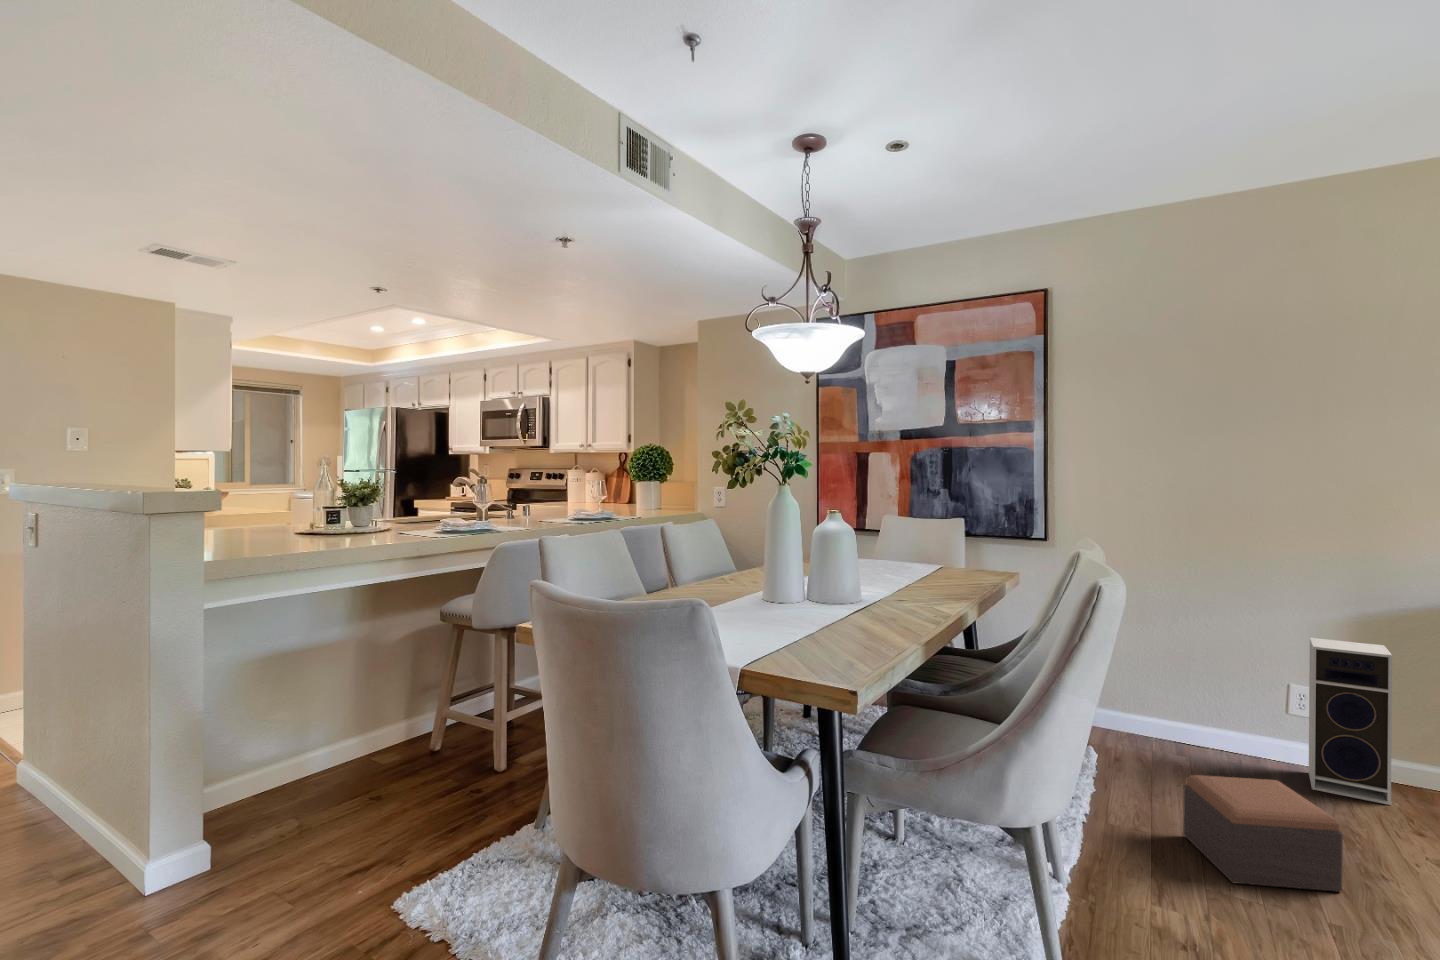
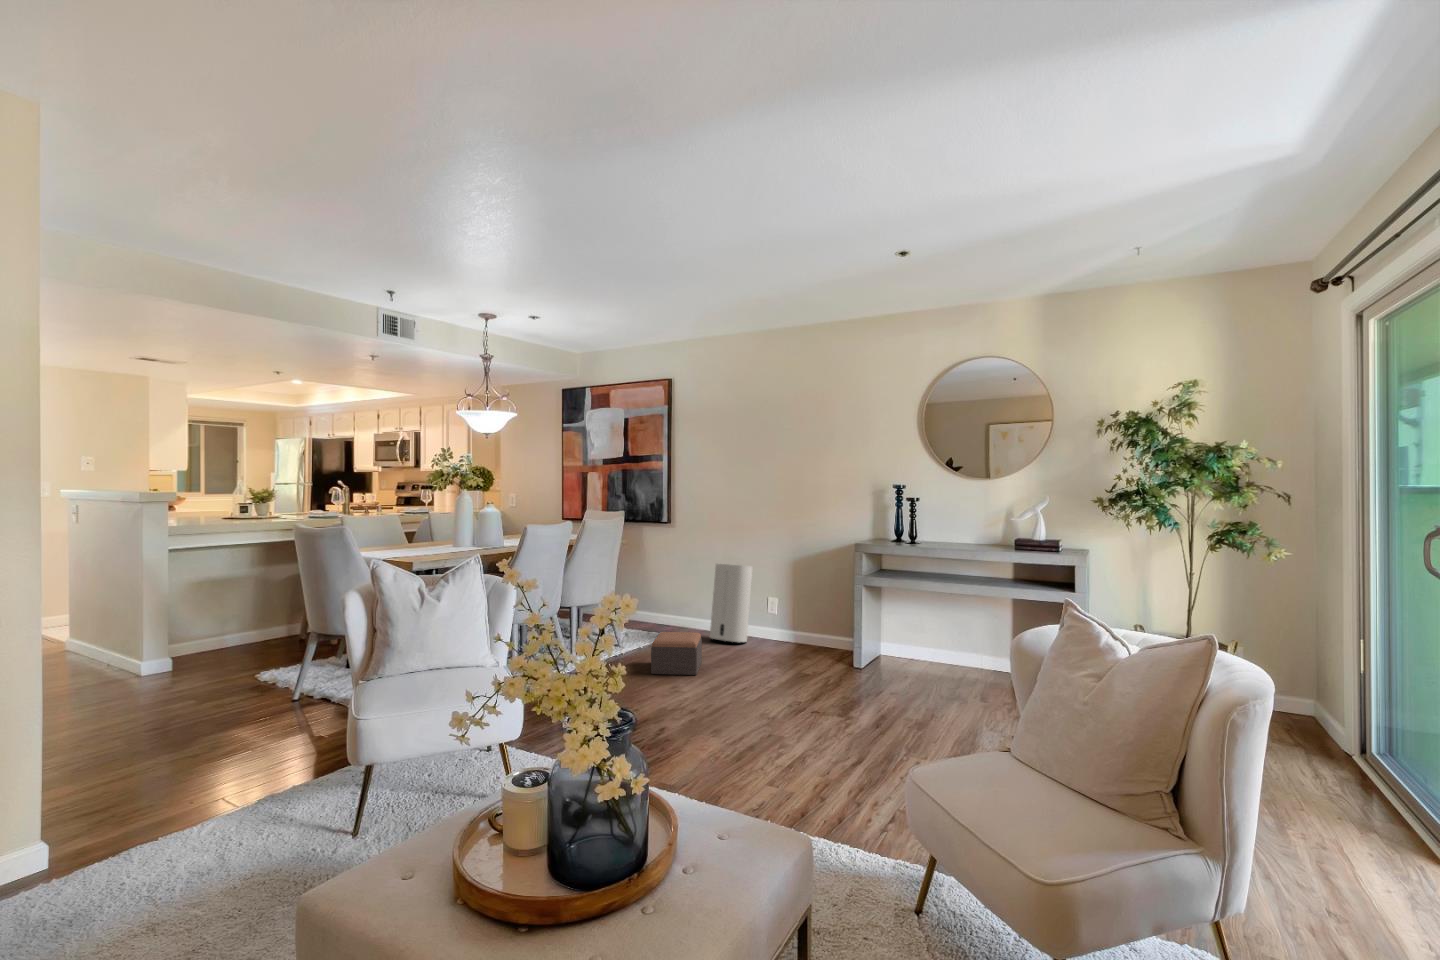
air purifier: none [1174,619,1264,775] -> present [710,564,752,643]
speaker: present [1309,638,1392,805] -> none [761,571,800,652]

